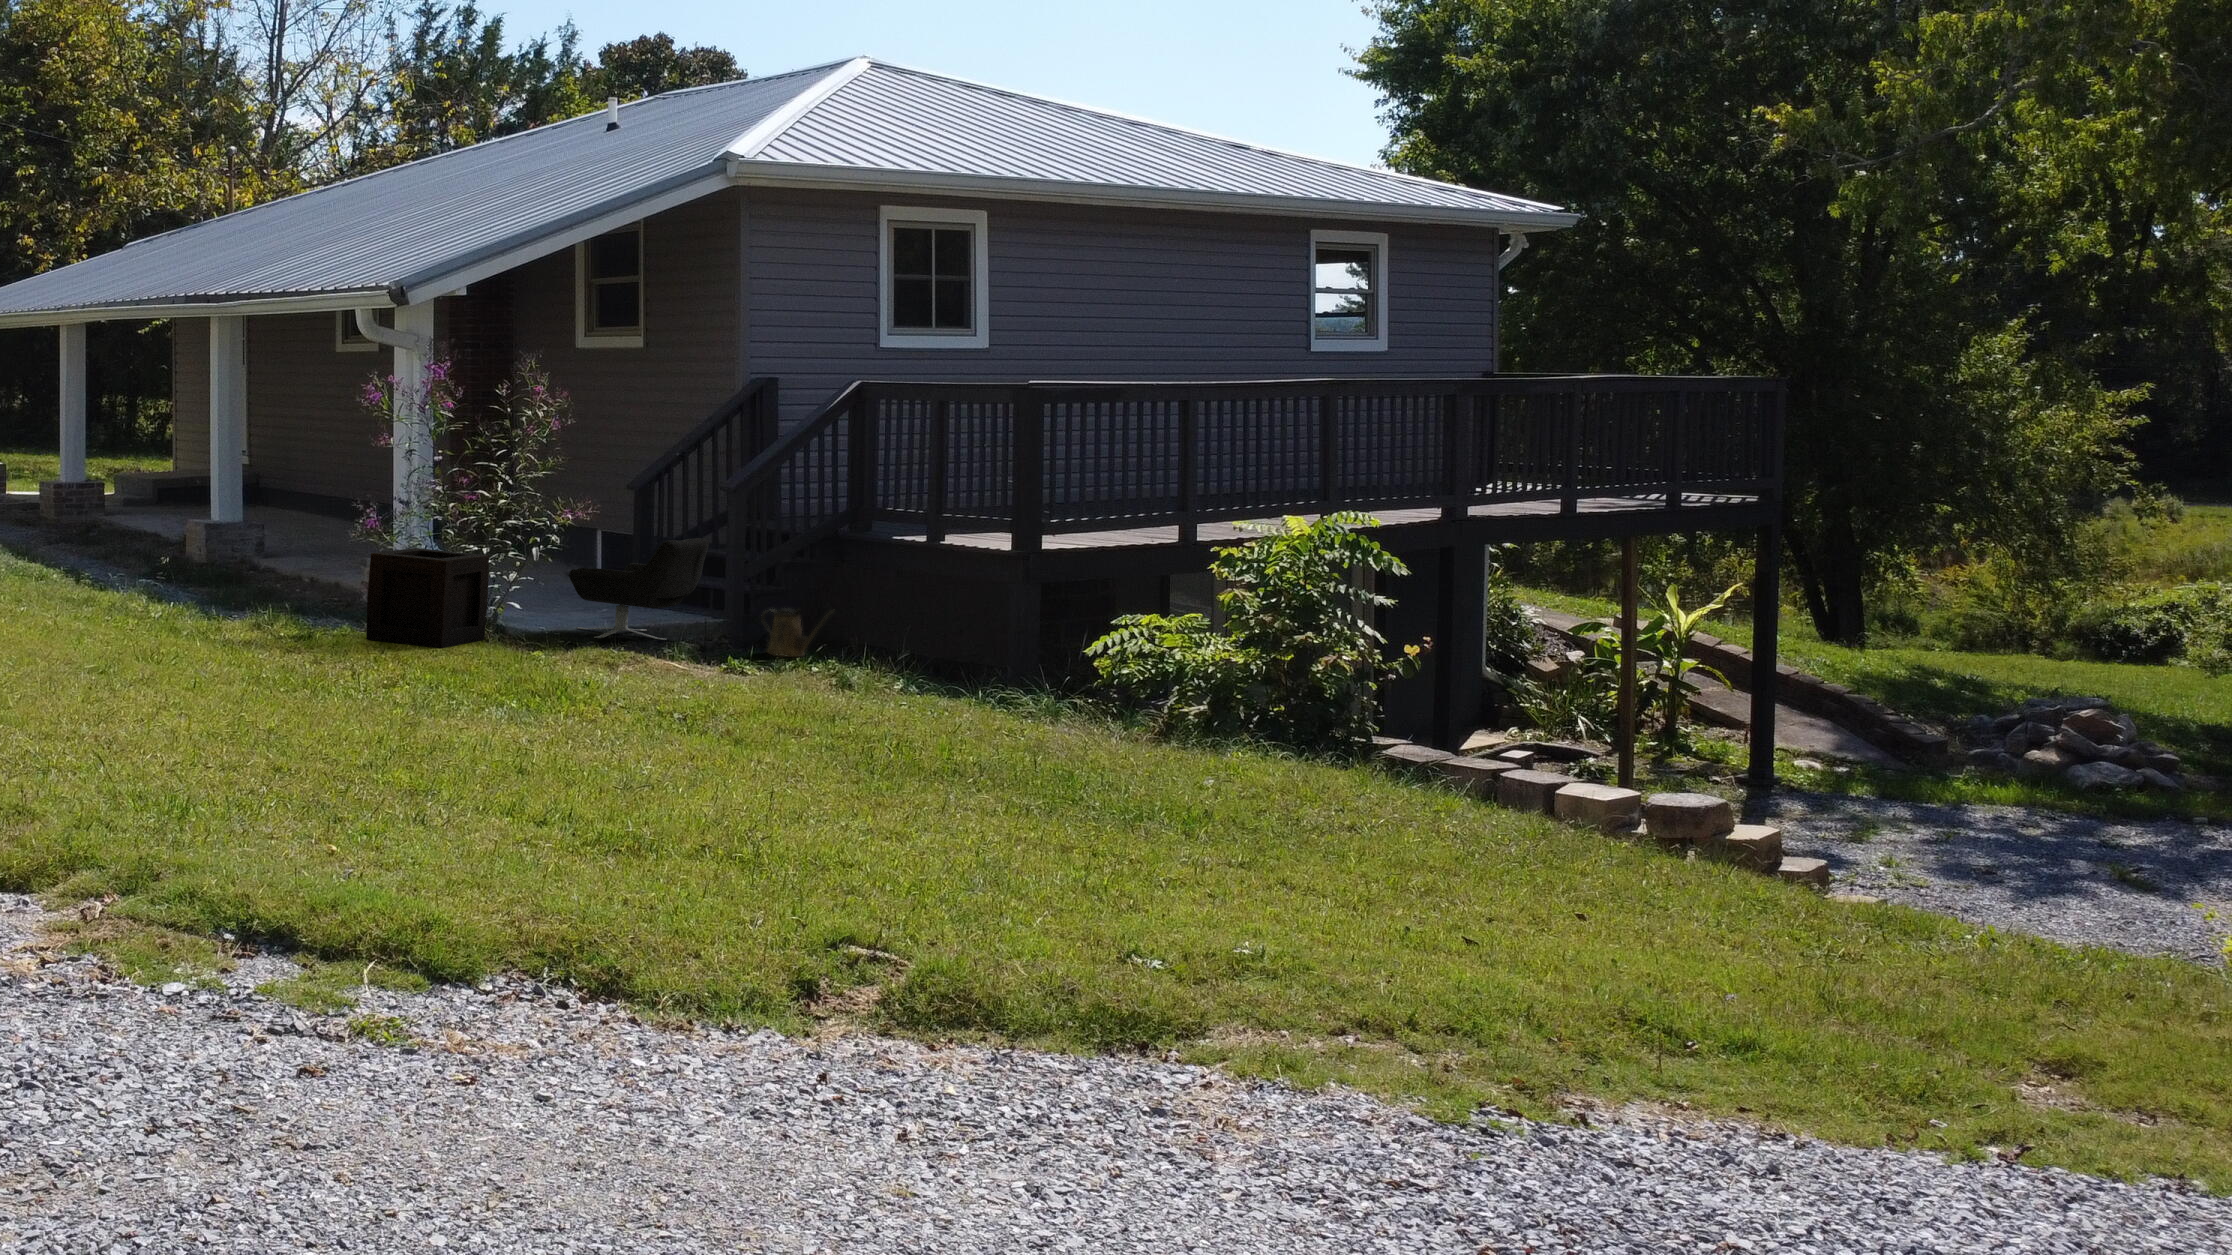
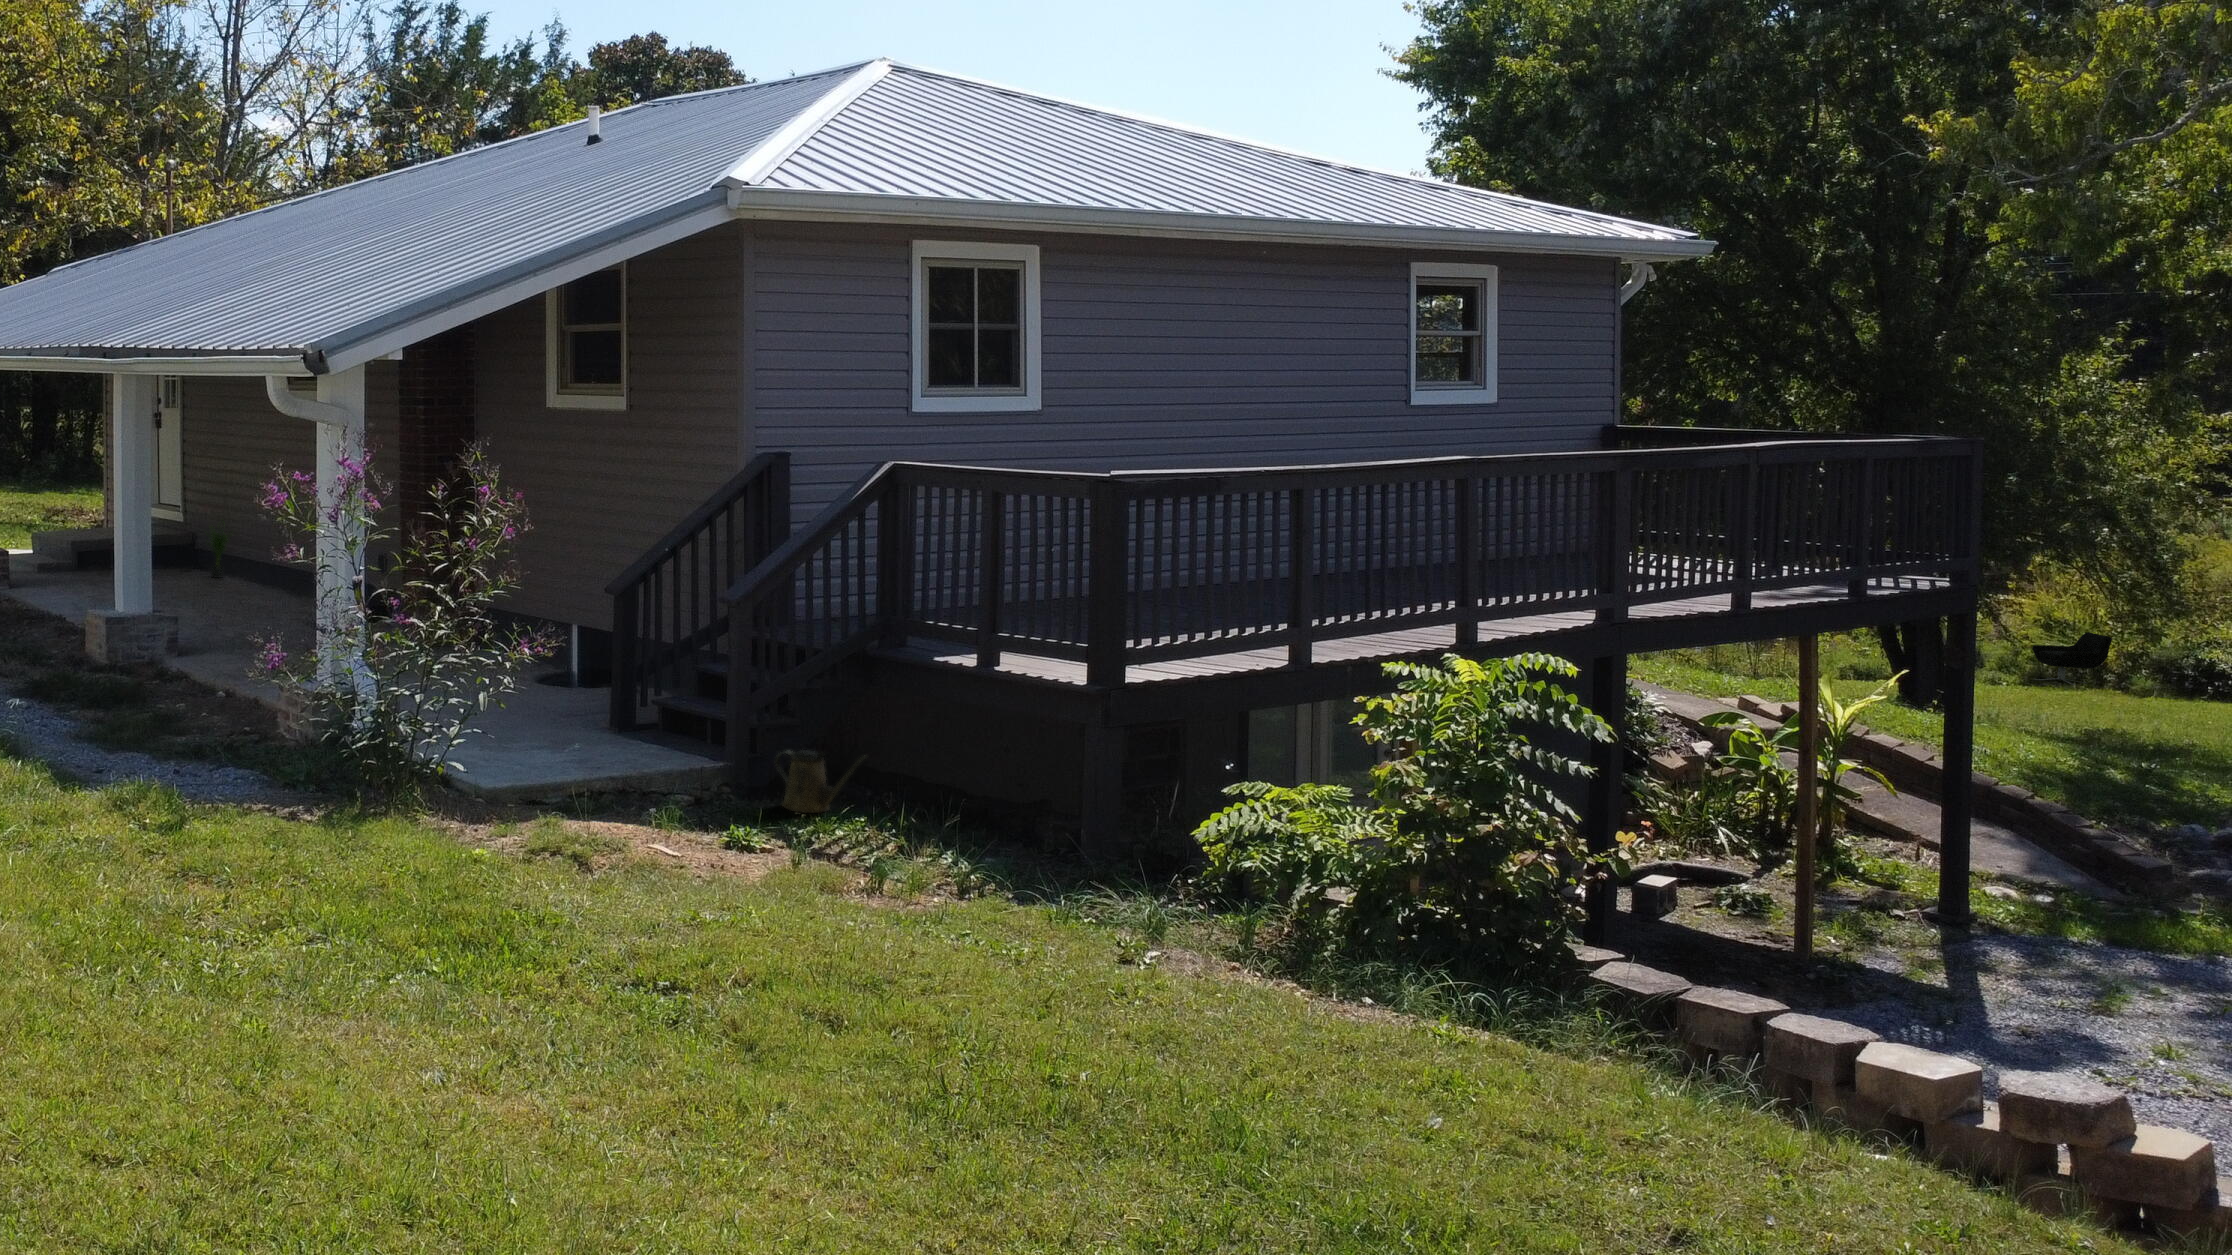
potted plant: none [270,462,300,513] -> present [210,527,228,578]
lounge chair: present [569,538,709,640] -> present [2032,632,2112,685]
wooden crate: present [366,548,489,648] -> none [281,676,436,811]

